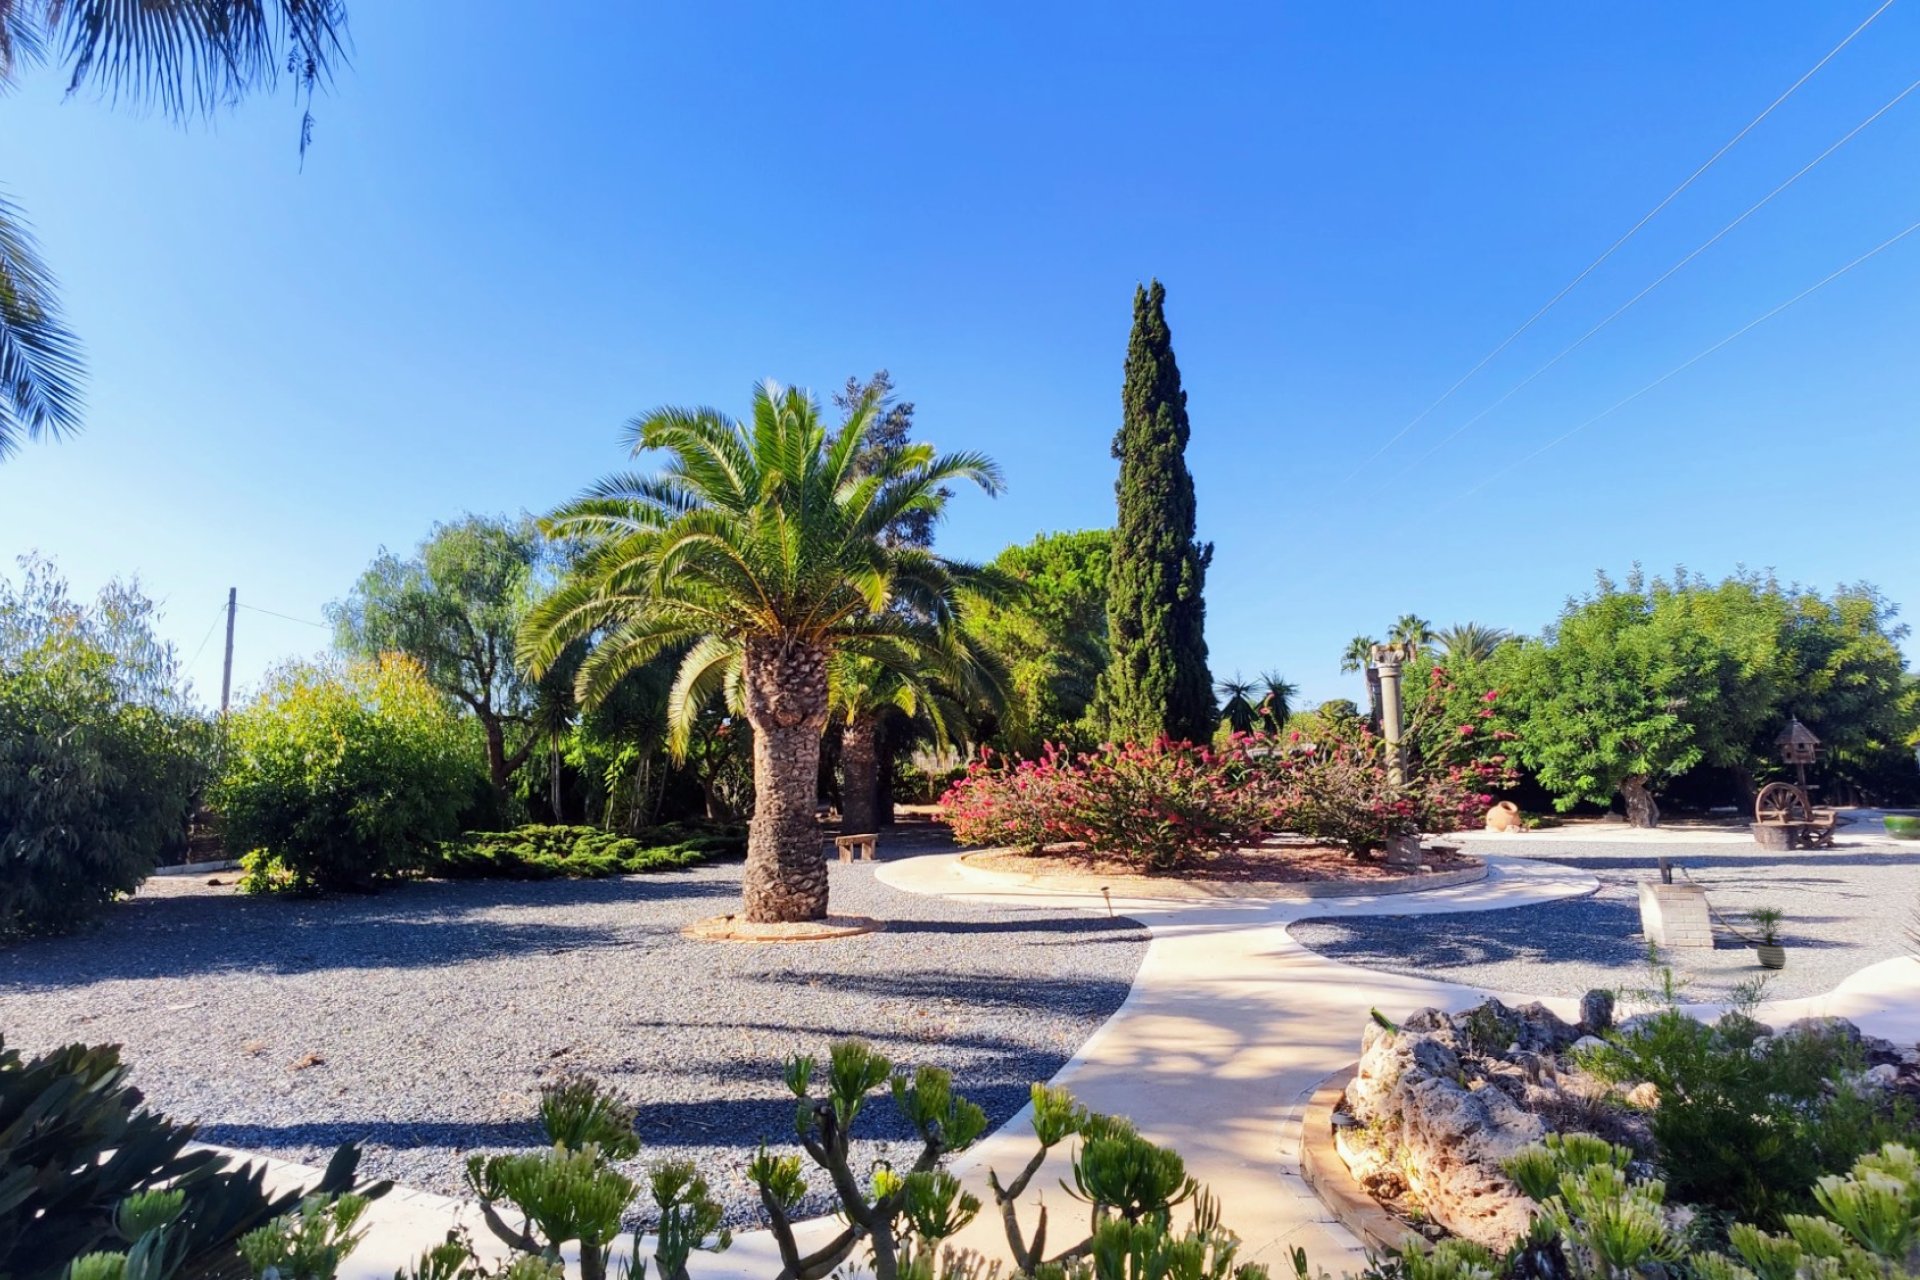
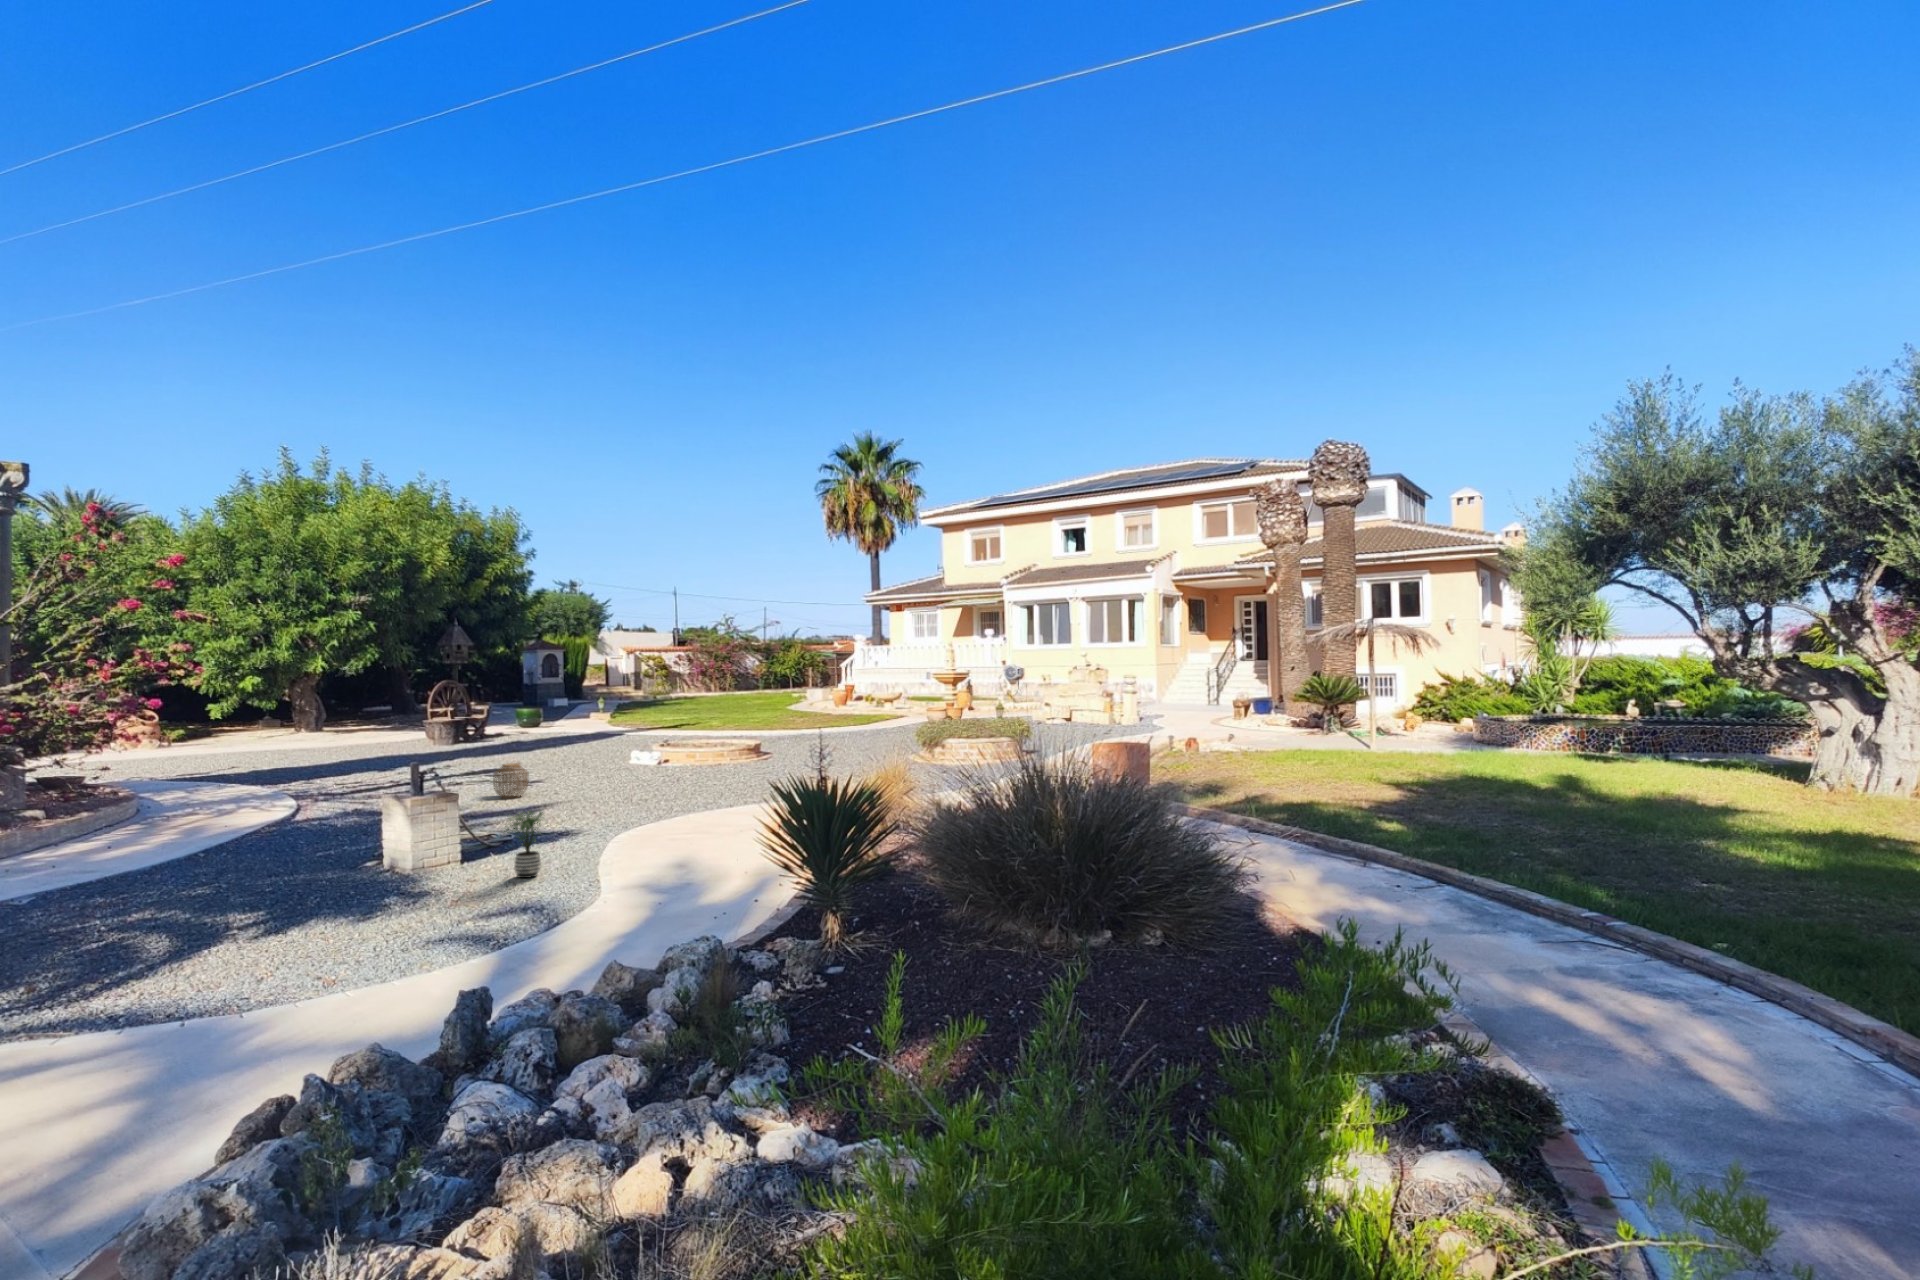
woven basket: none [1786,869,1830,905] -> present [493,763,528,799]

